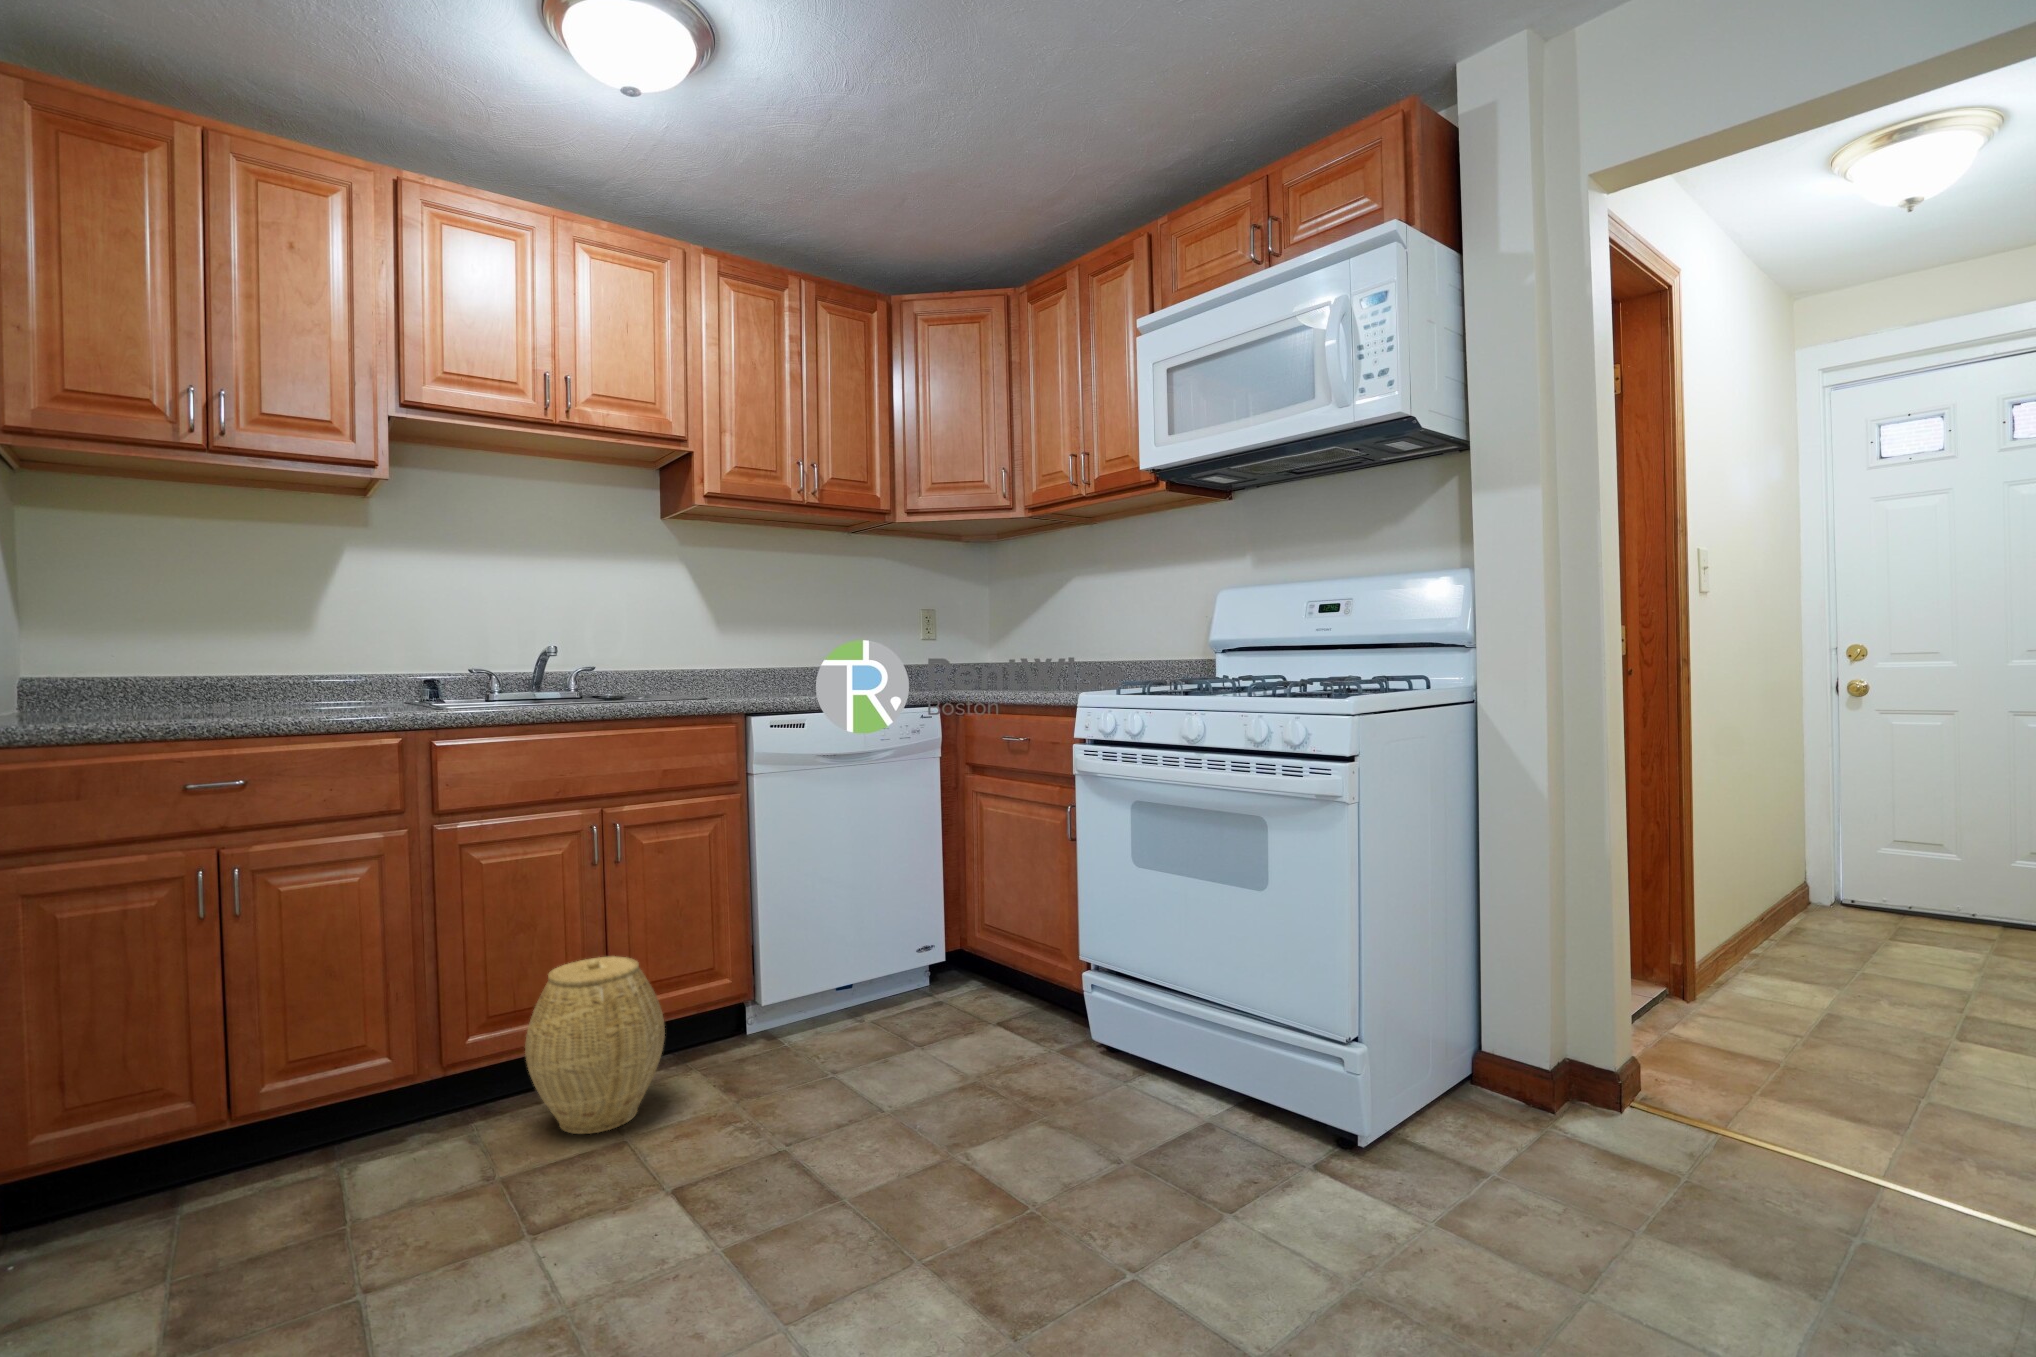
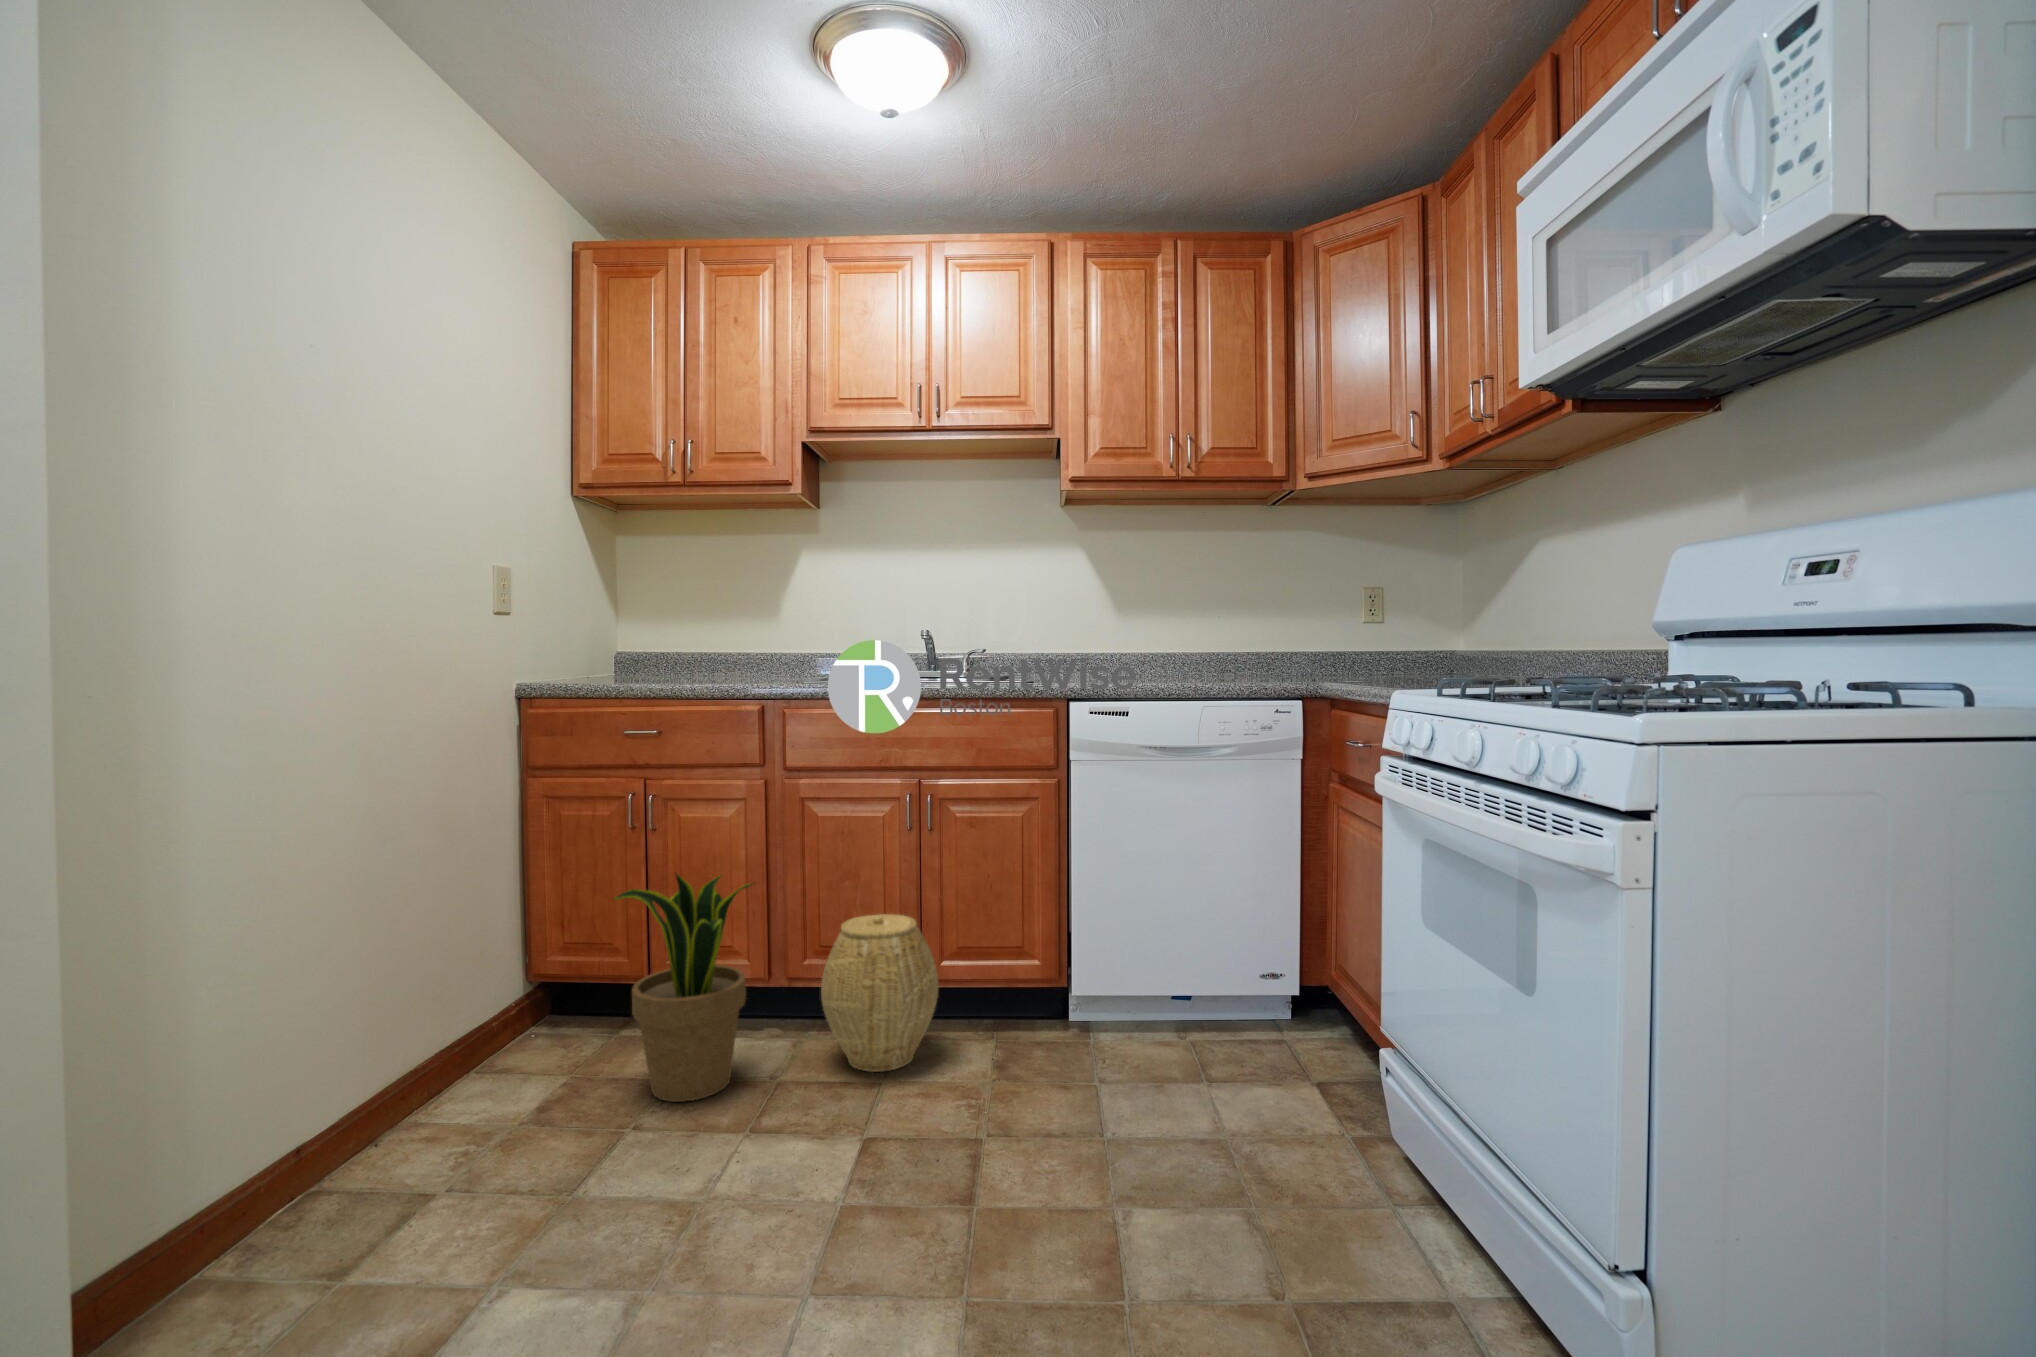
potted plant: none [279,942,464,1239] -> present [614,874,752,1102]

